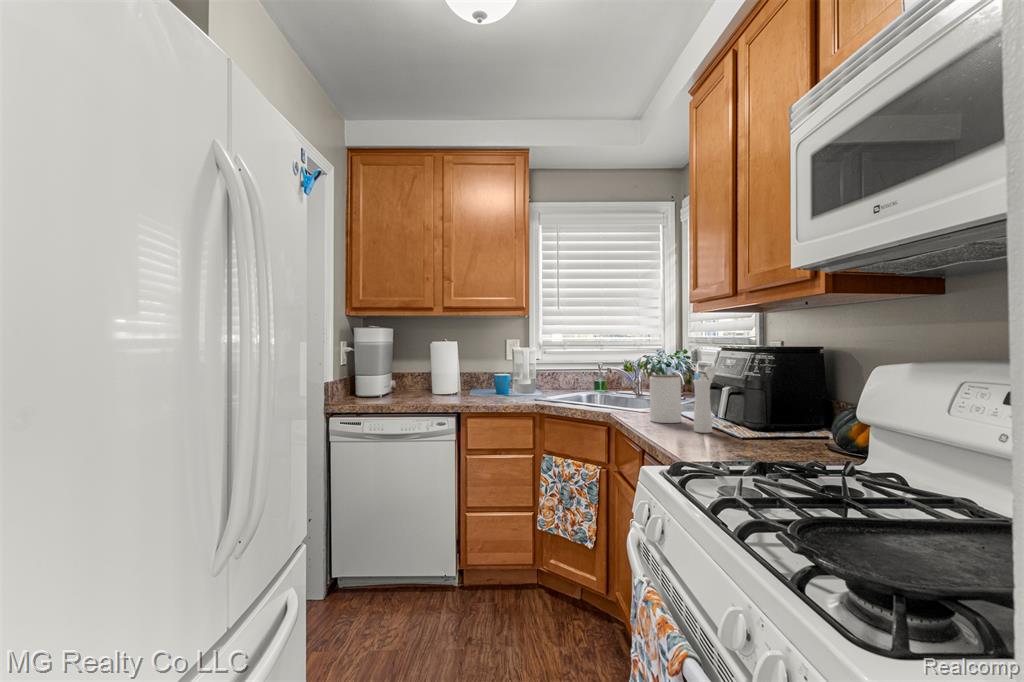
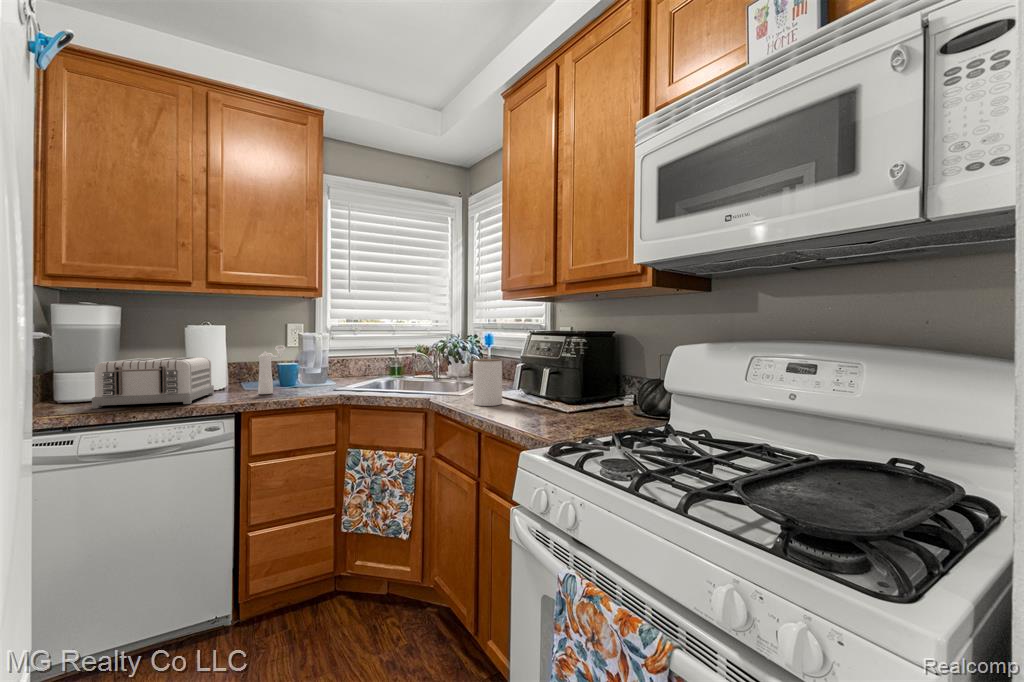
pepper mill: present [693,367,717,433] -> present [258,346,285,394]
toaster: none [371,368,447,404] -> present [92,357,214,409]

